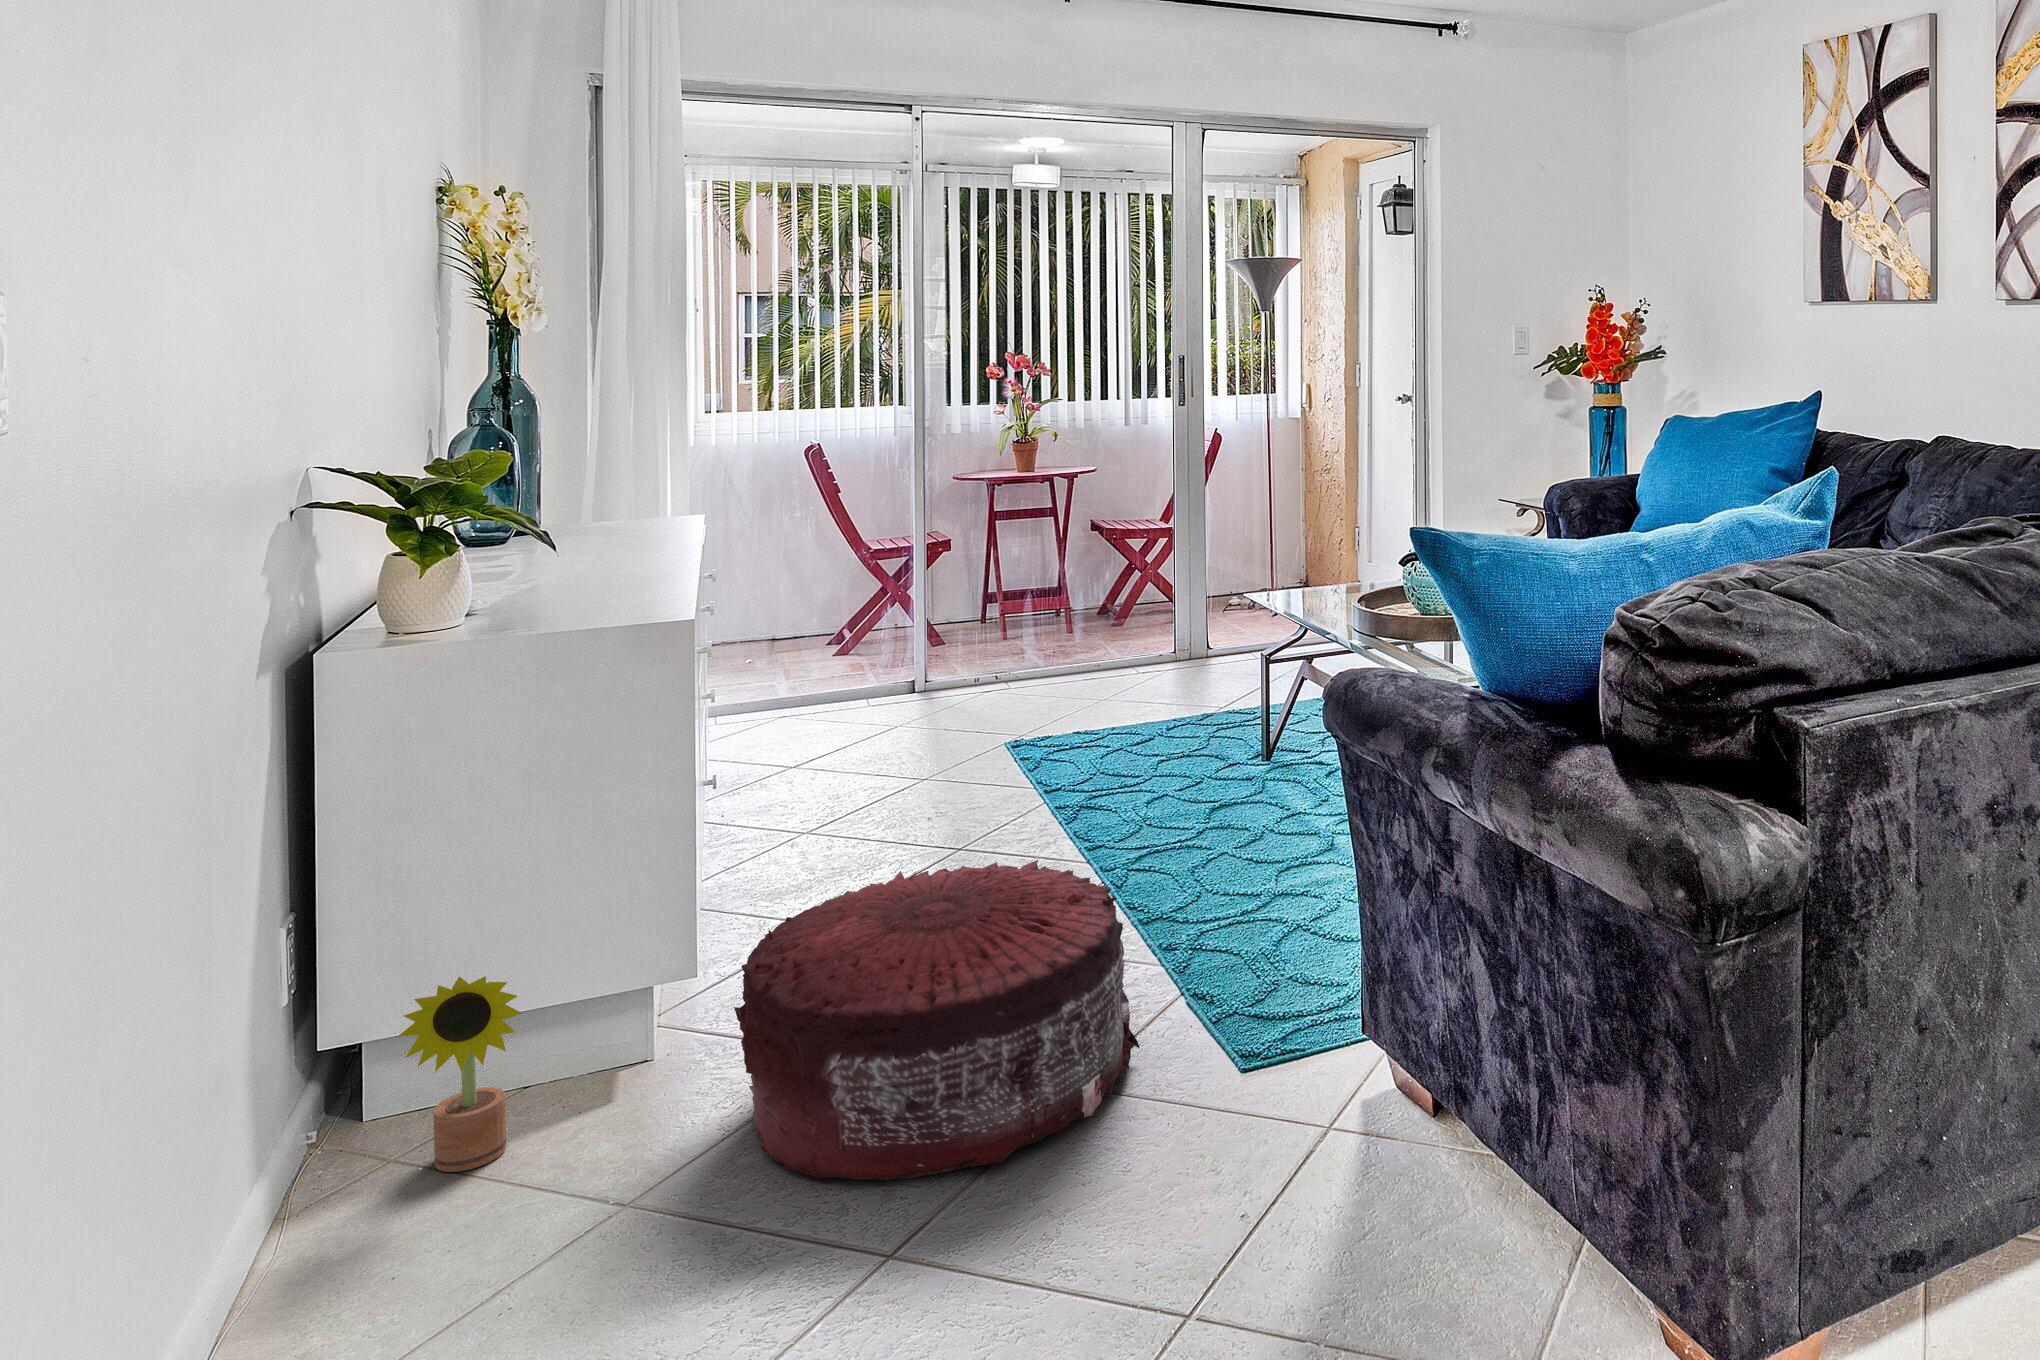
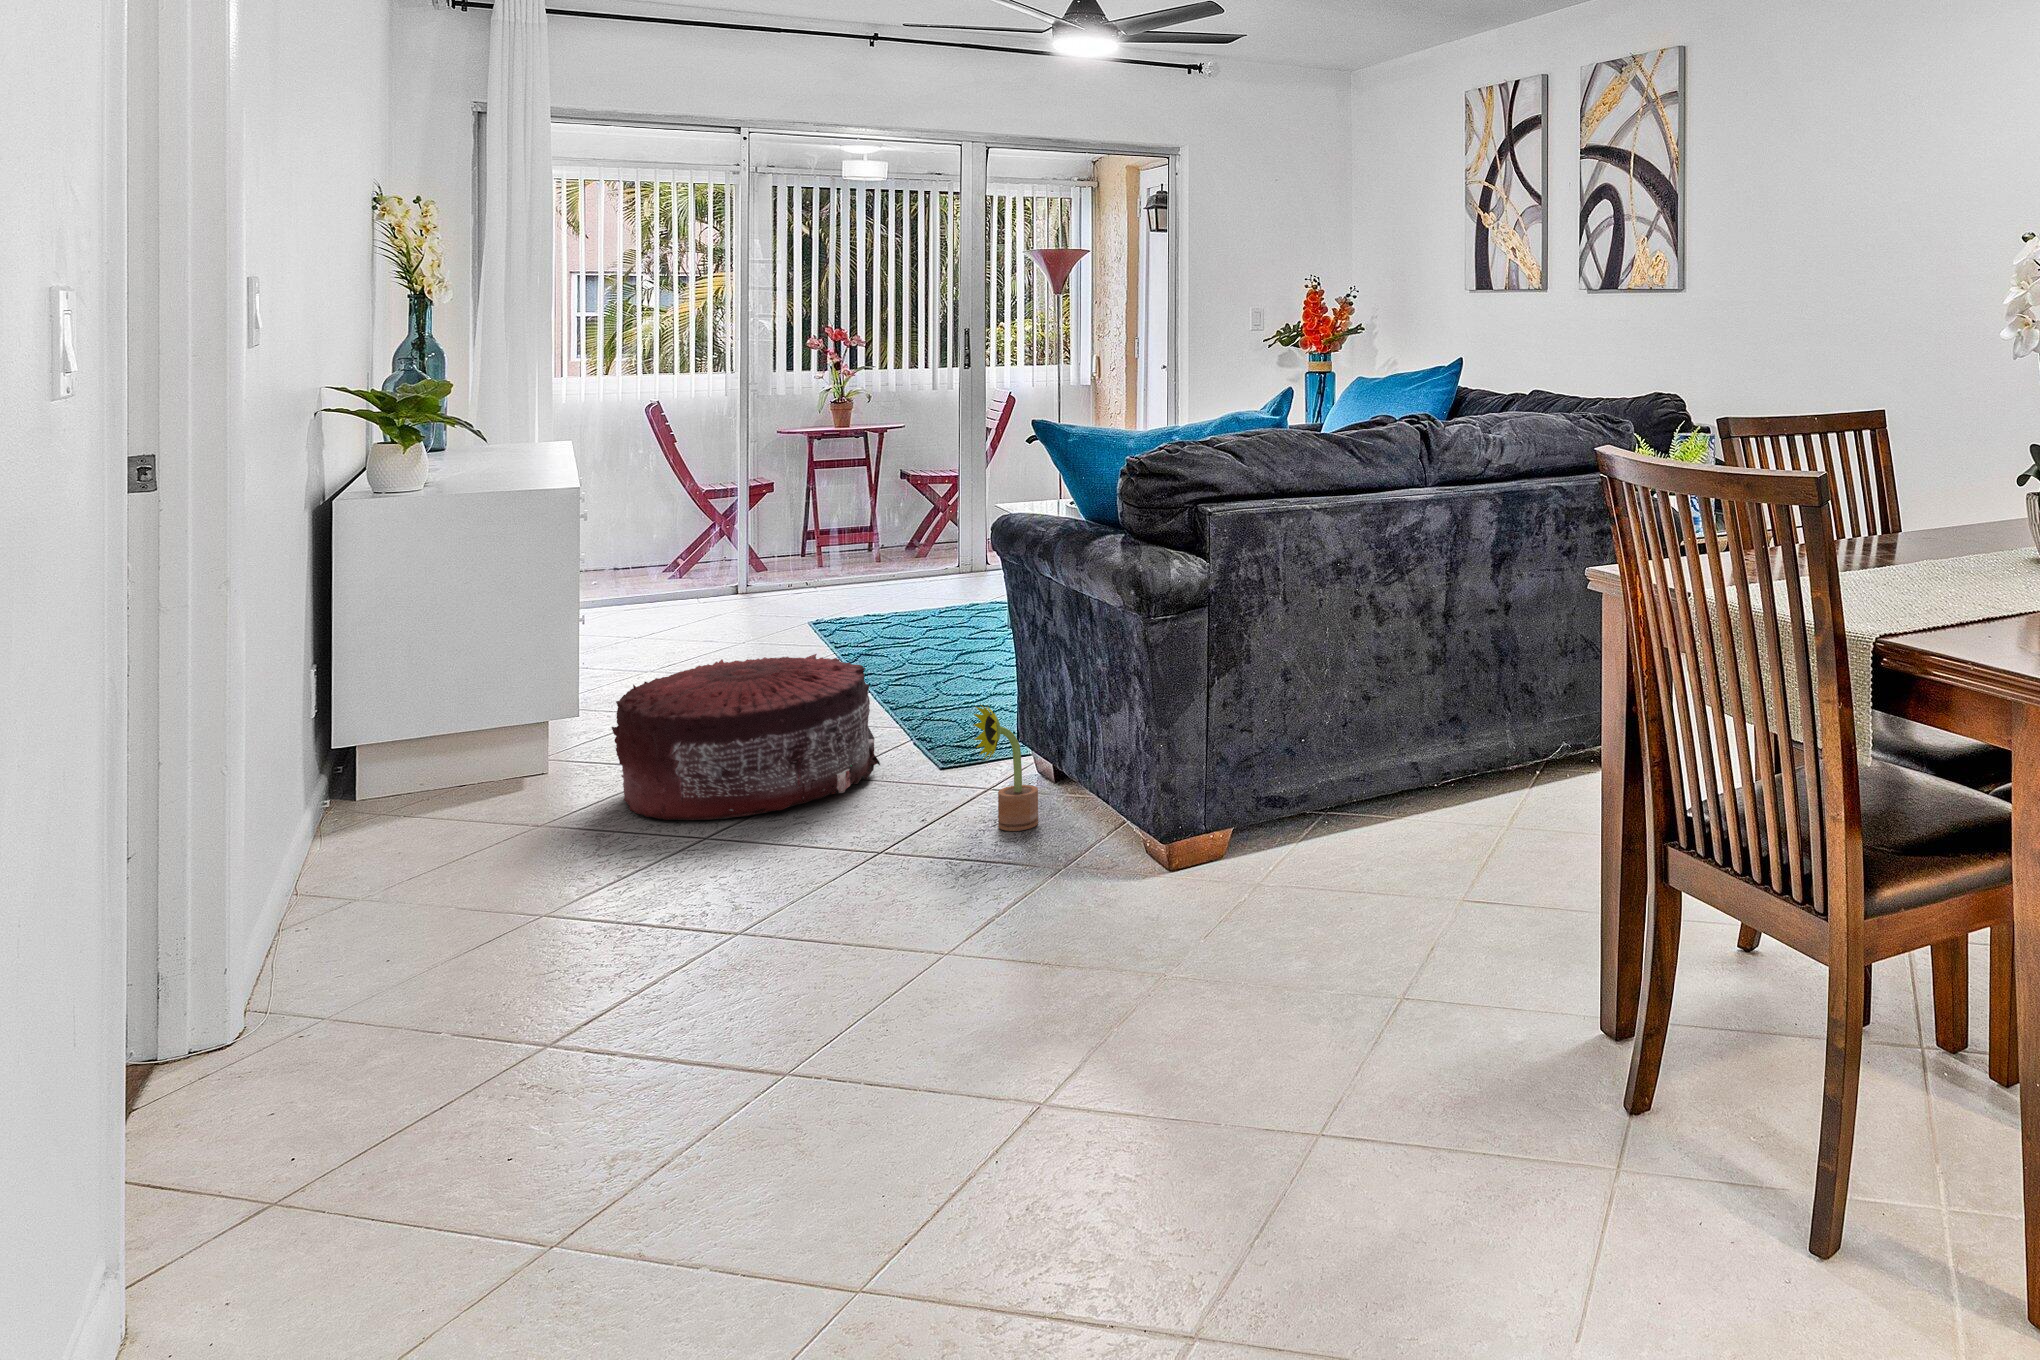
decorative plant: present [399,976,522,1172] -> present [974,704,1038,831]

